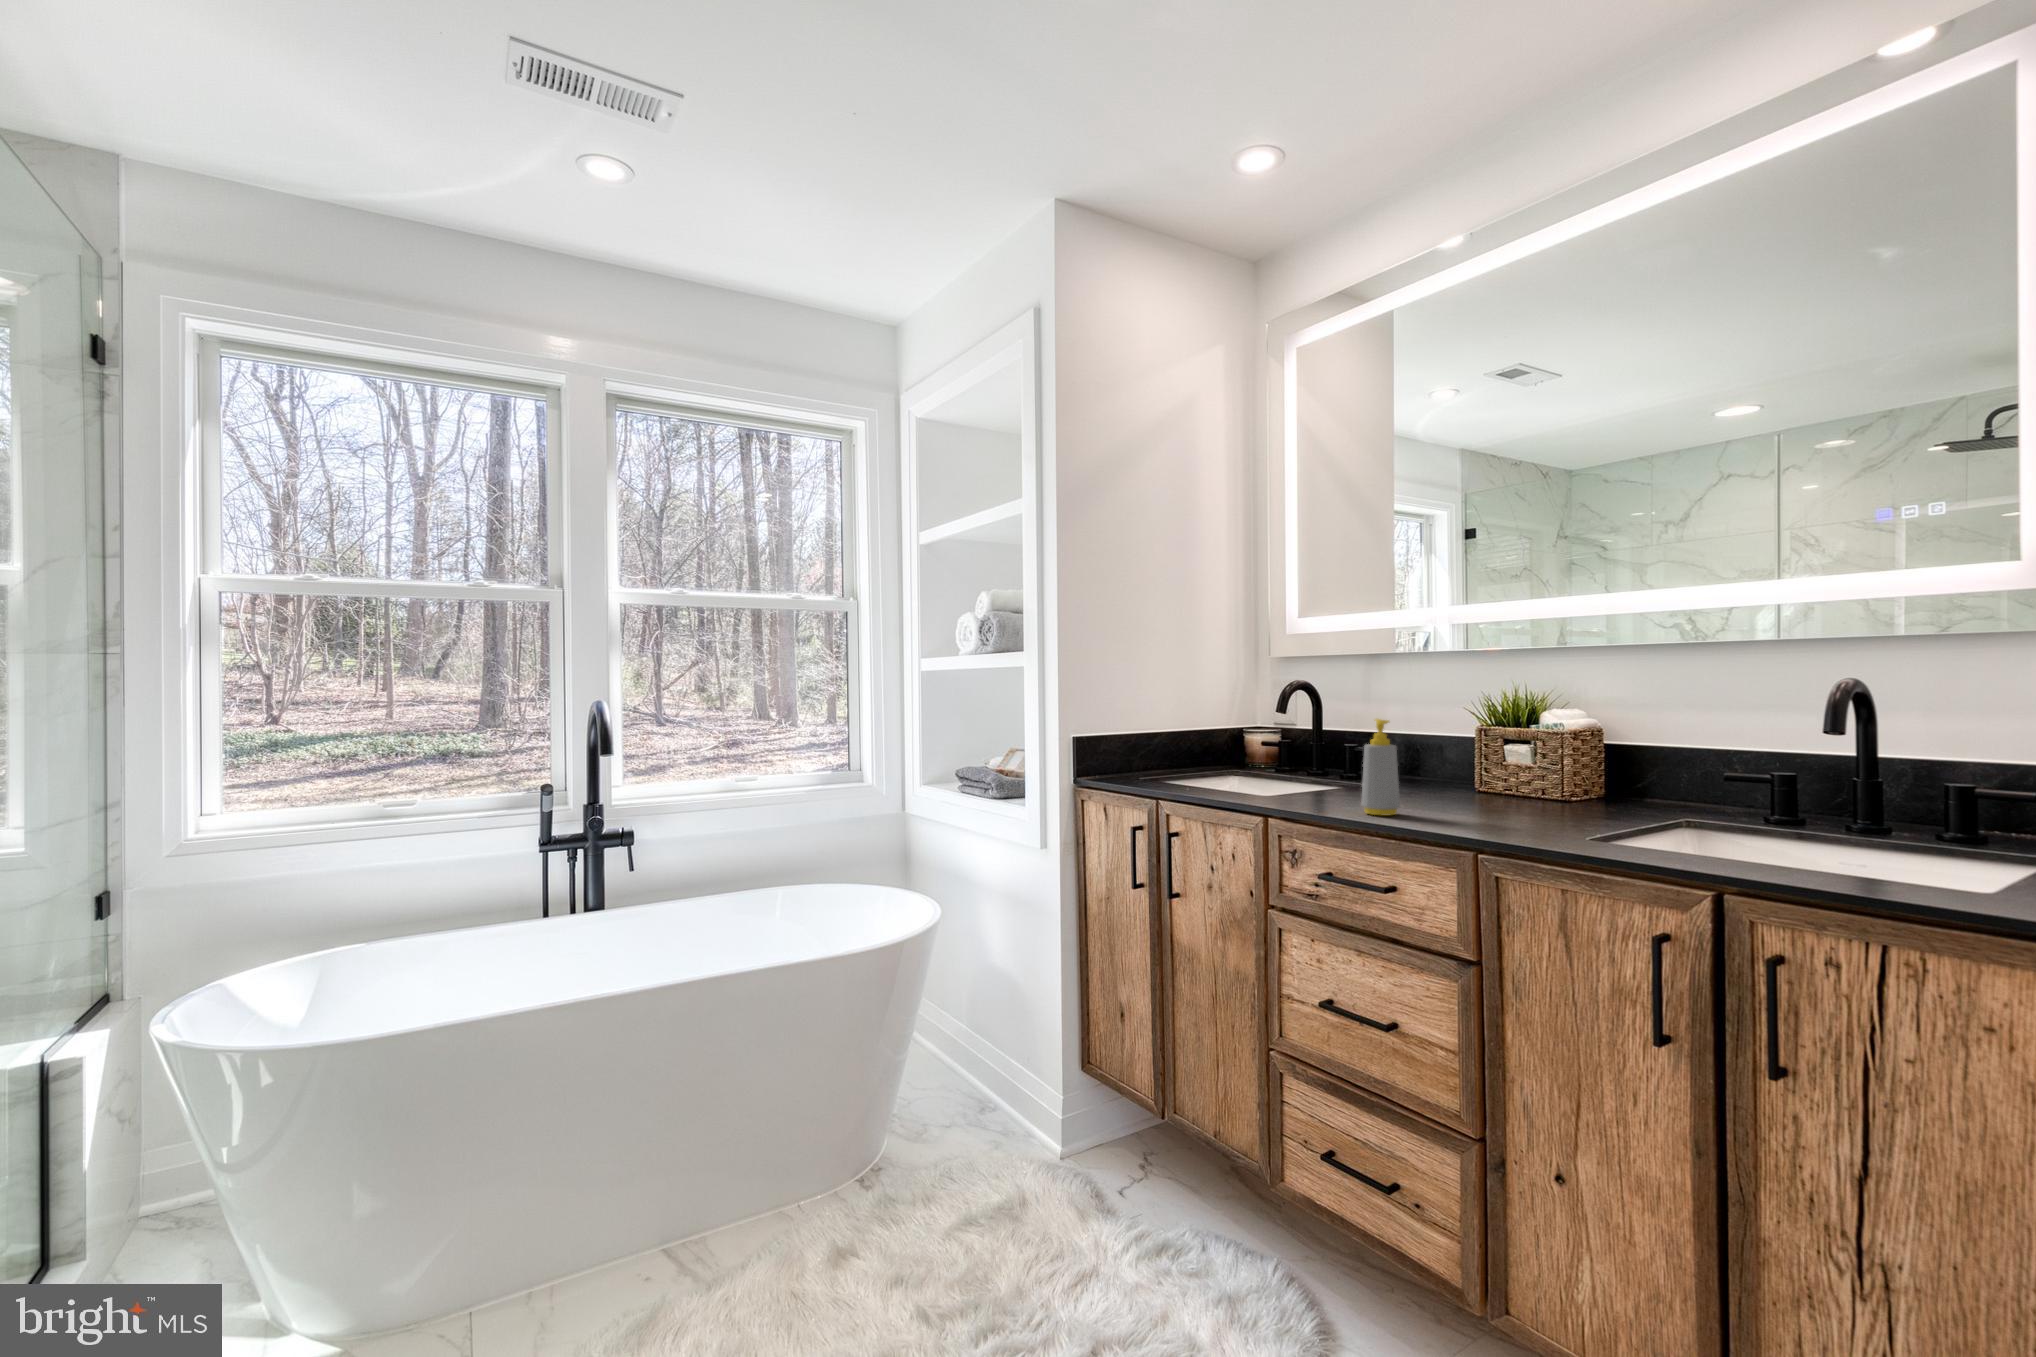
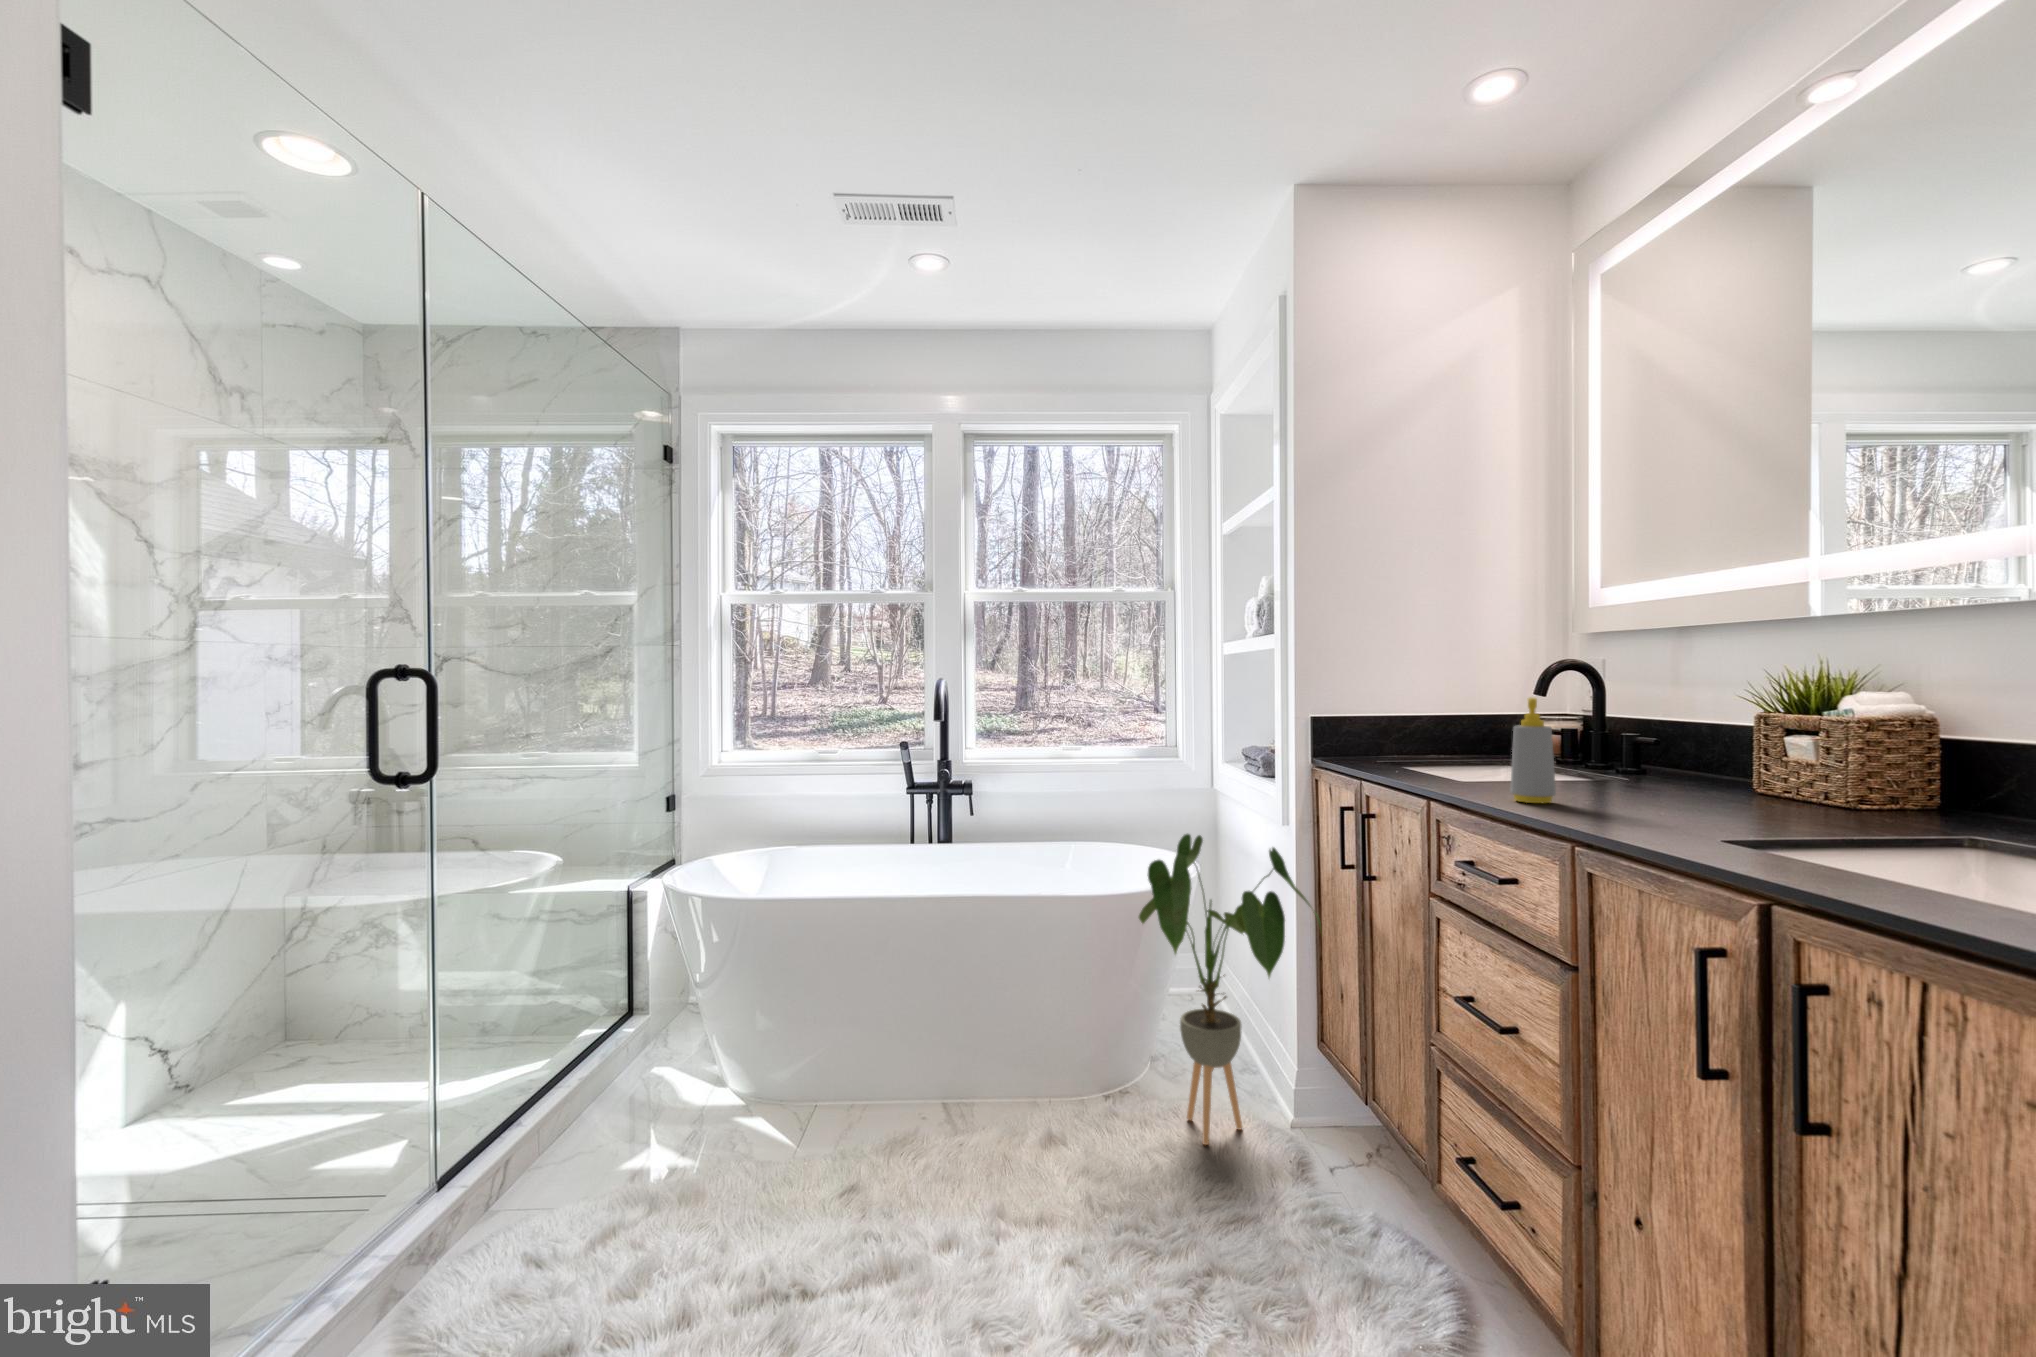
house plant: none [918,870,1116,1211] -> present [1139,834,1321,1145]

